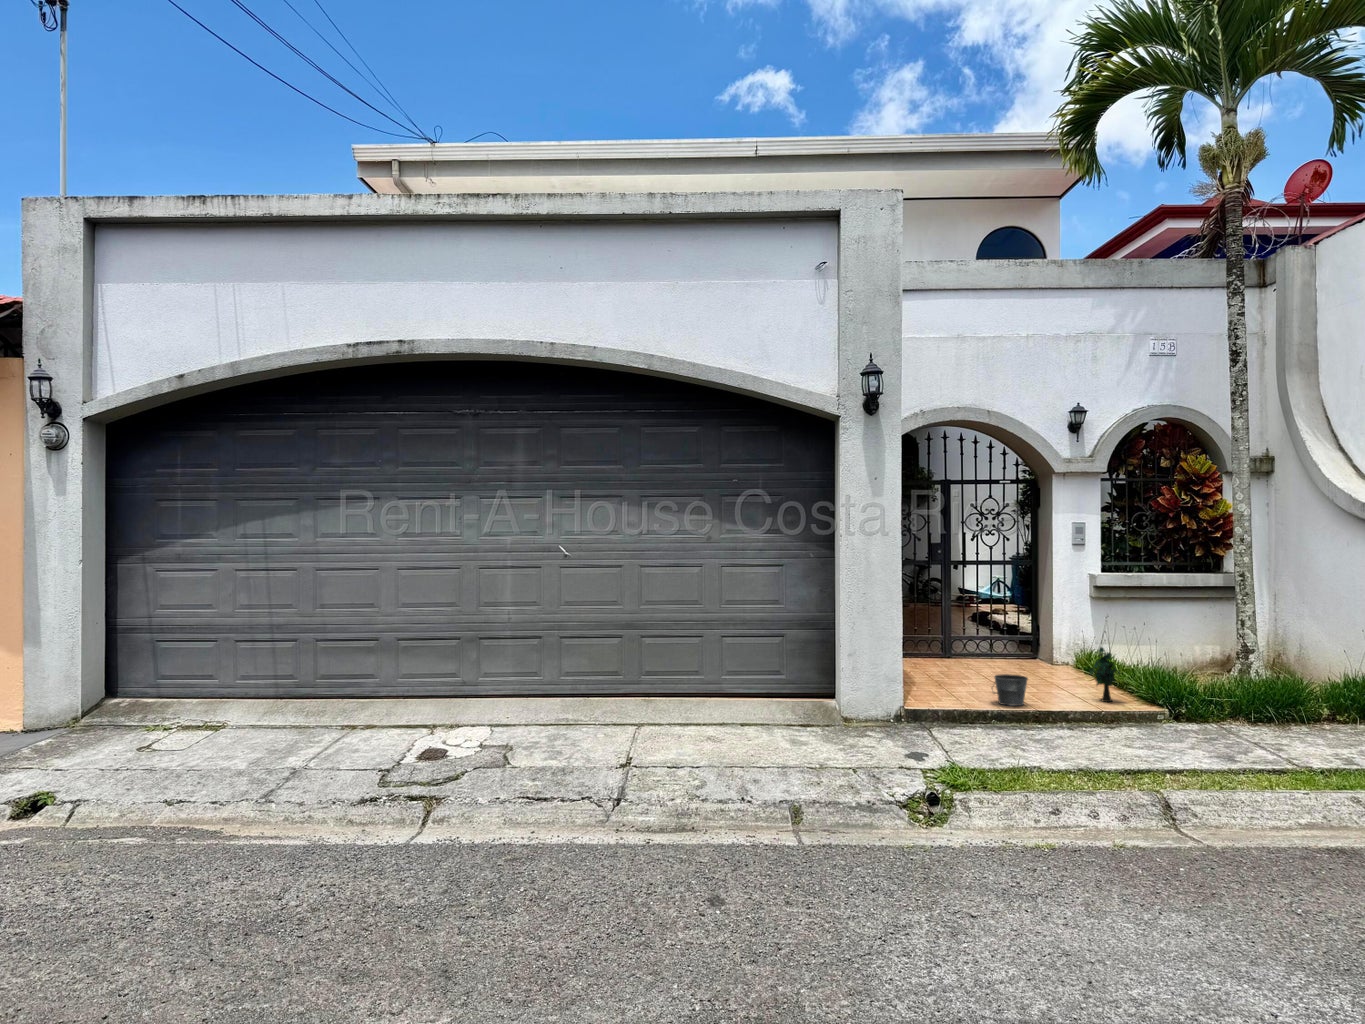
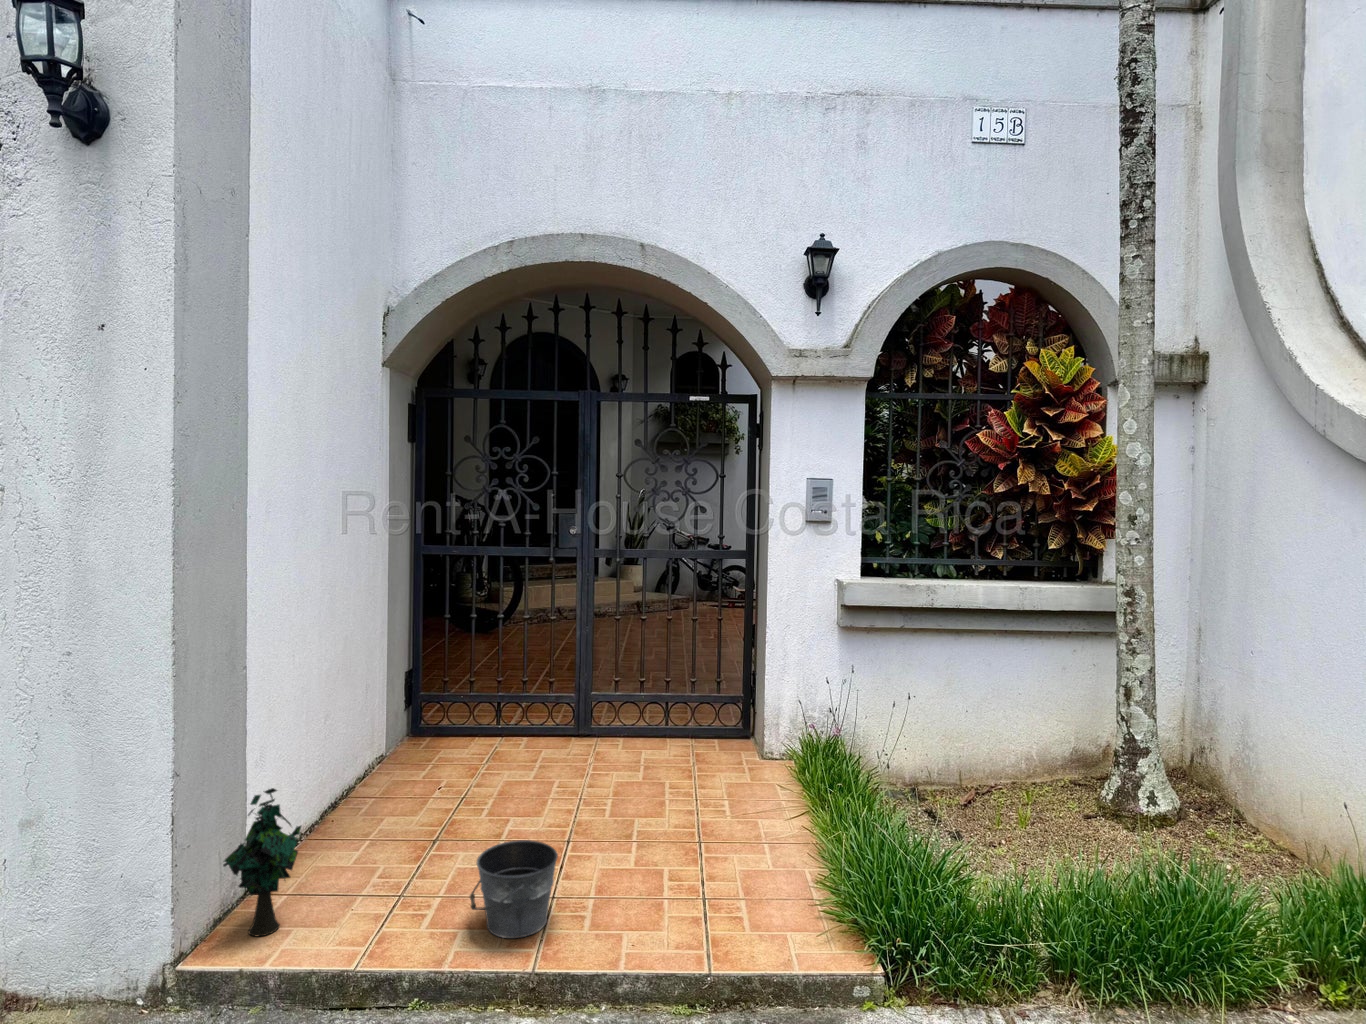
decorative plant: present [1090,648,1120,702] -> present [223,788,301,937]

